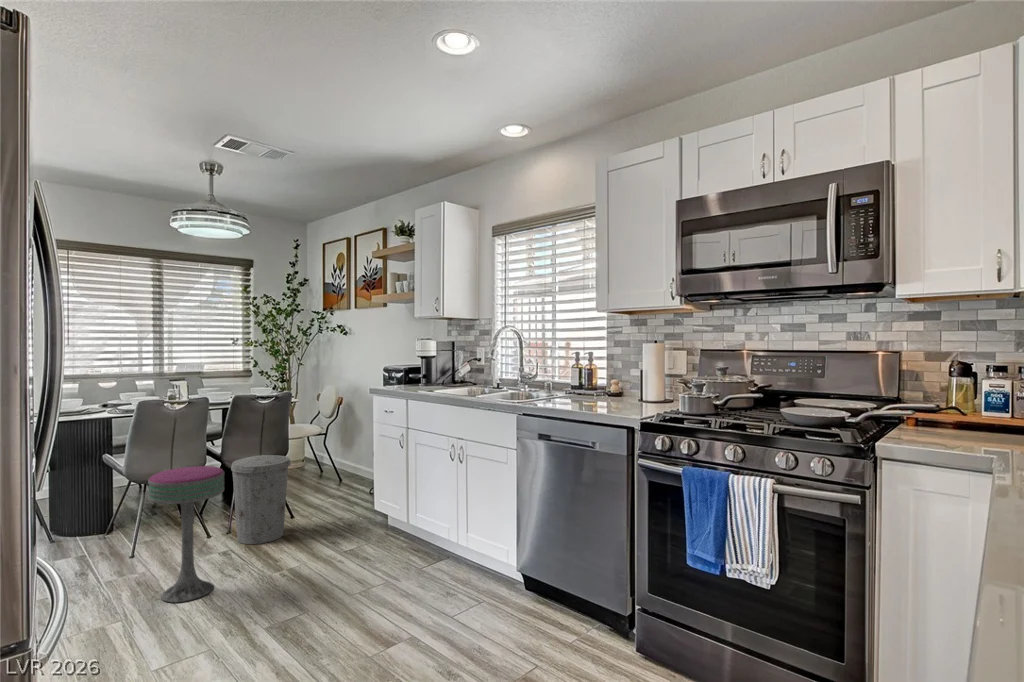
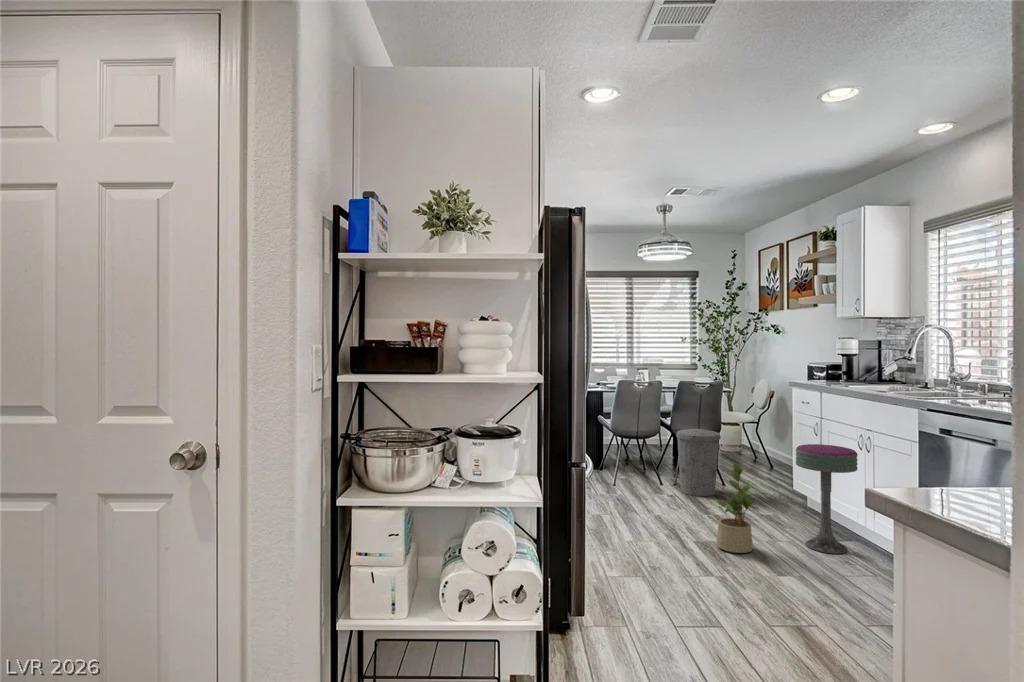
bar stool: present [148,466,224,603] -> present [796,444,858,554]
potted plant: none [297,507,354,629] -> present [717,464,755,553]

